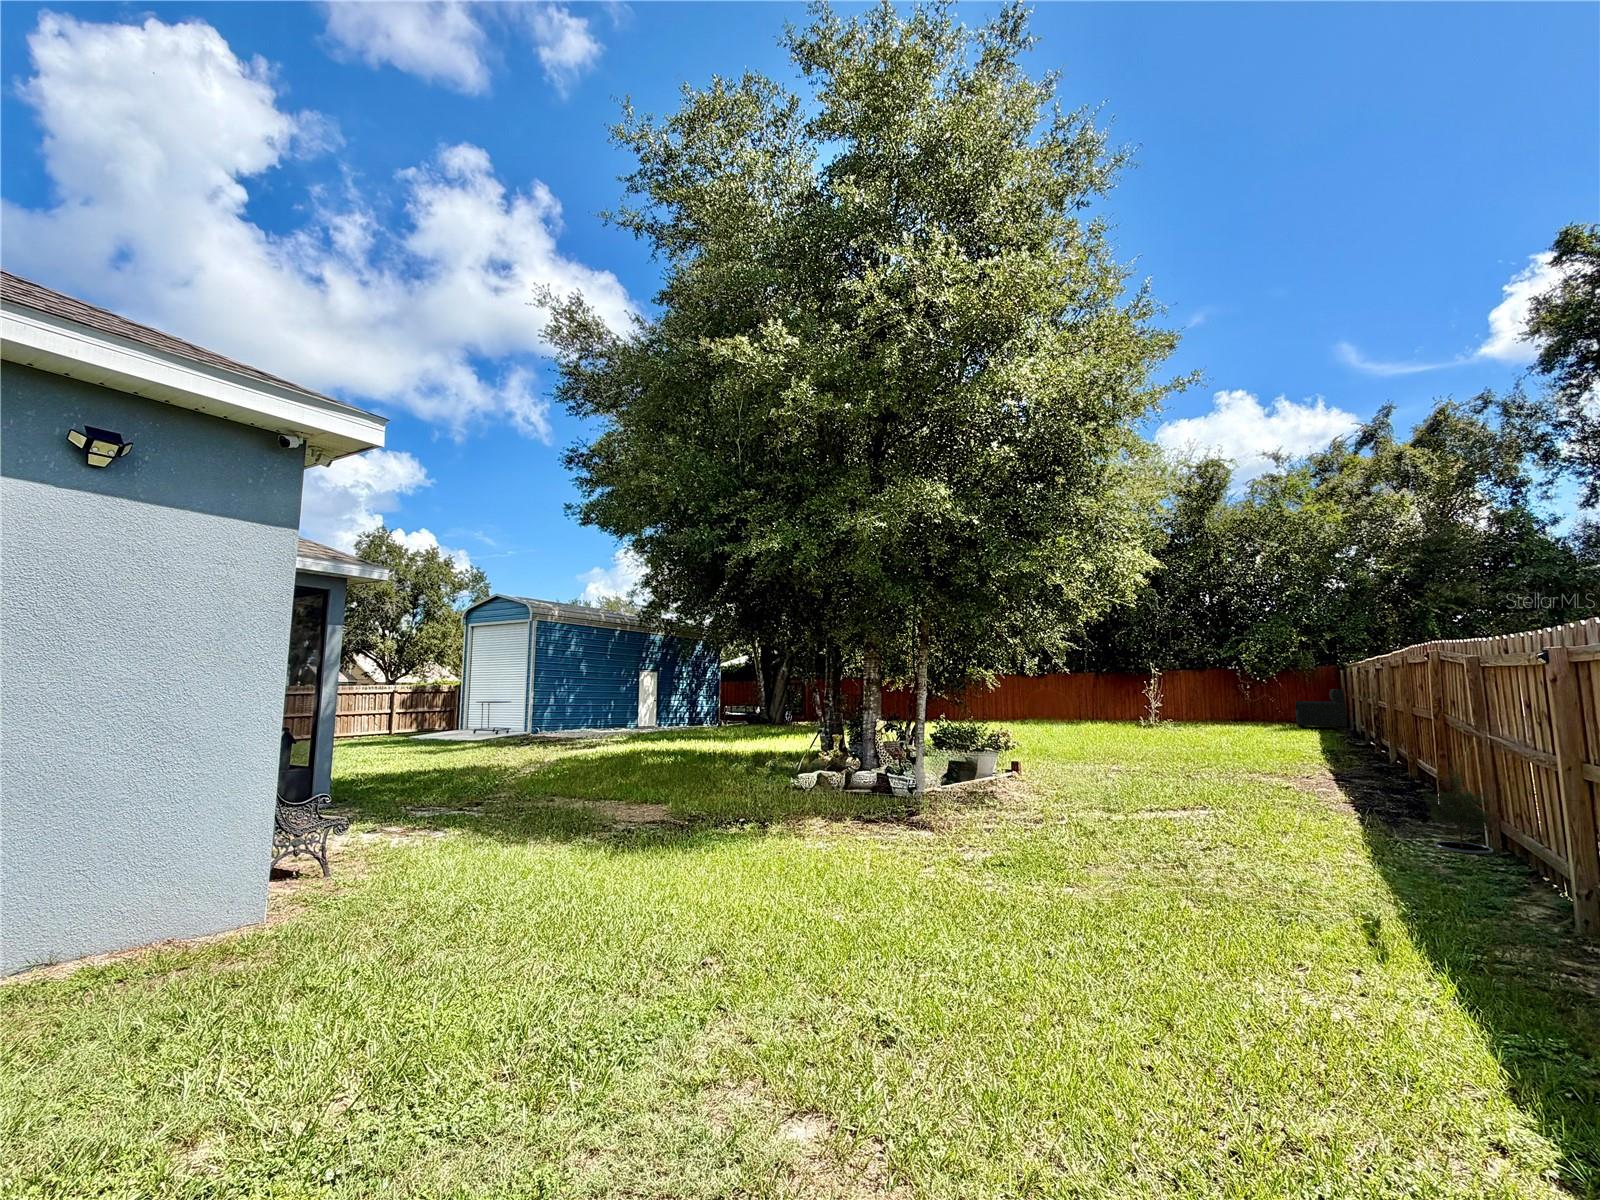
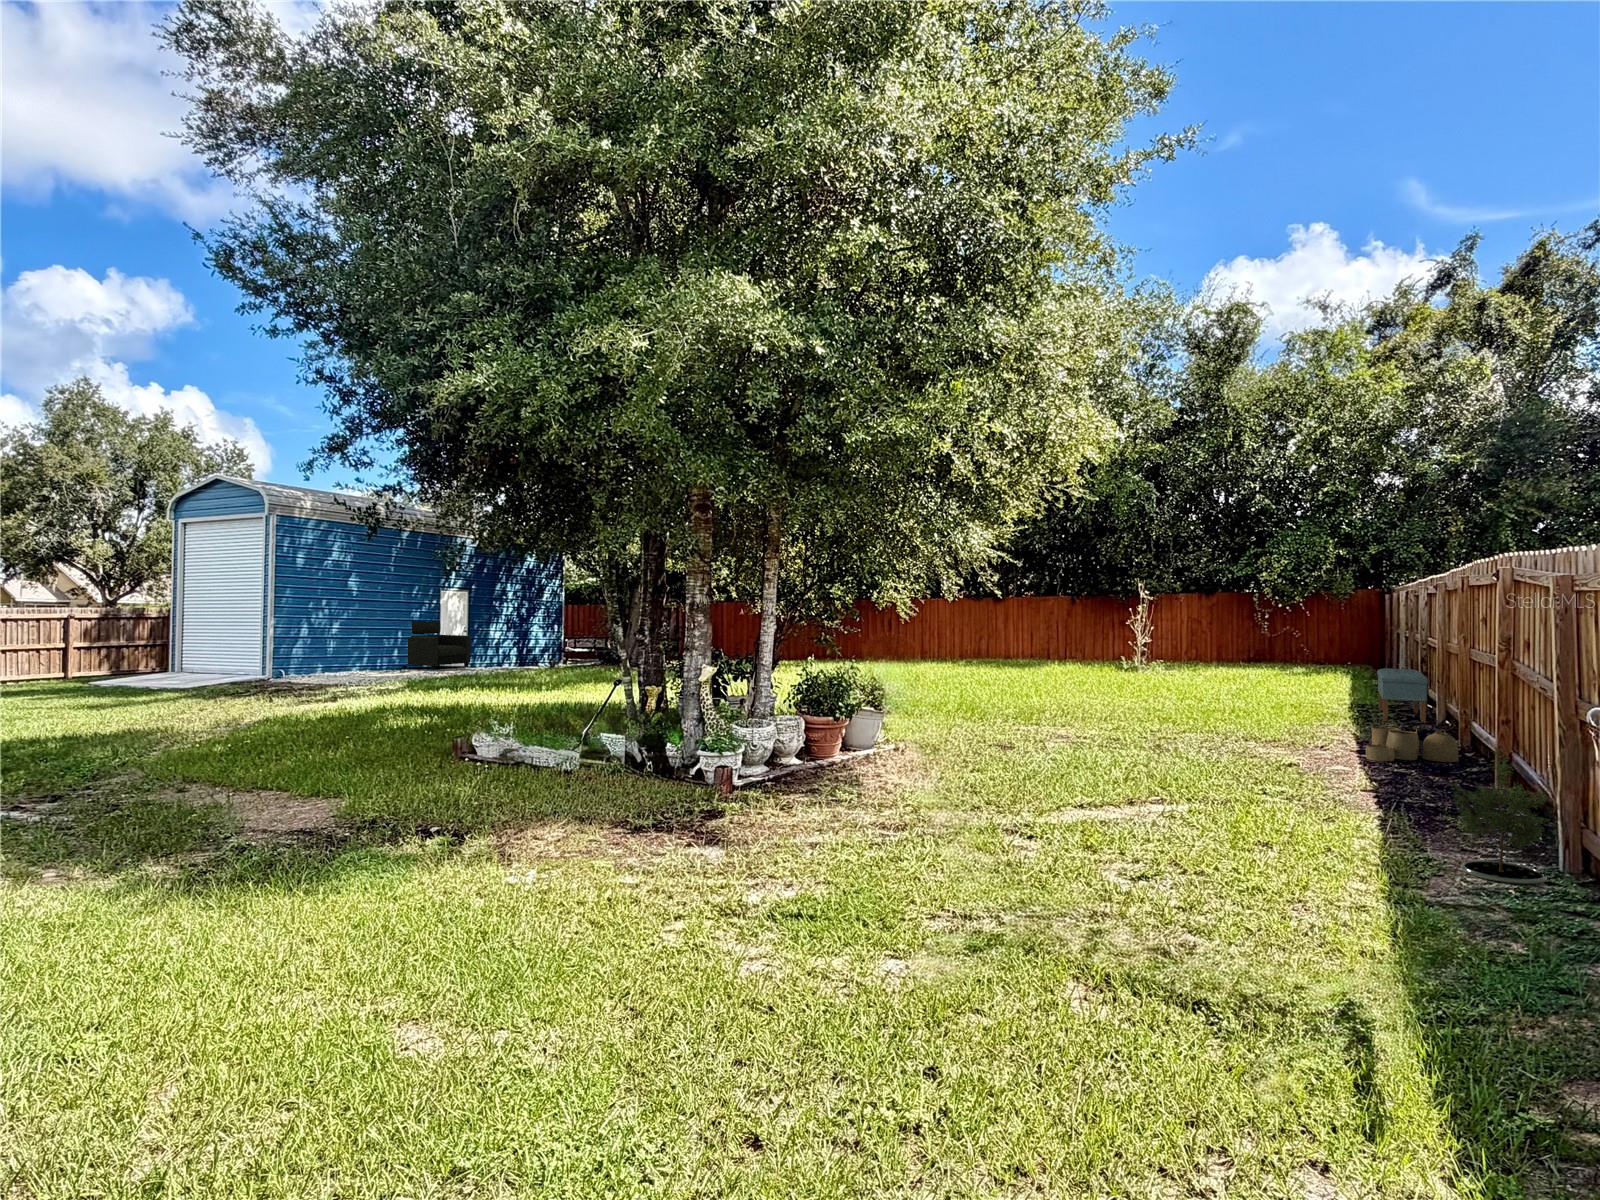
armchair: present [1295,689,1347,730] -> present [403,620,471,670]
side table: present [473,701,511,734] -> none [185,631,242,679]
bench: none [1346,724,1388,763] -> present [1377,668,1428,723]
woven basket: none [1350,760,1419,787] -> present [1366,723,1459,762]

